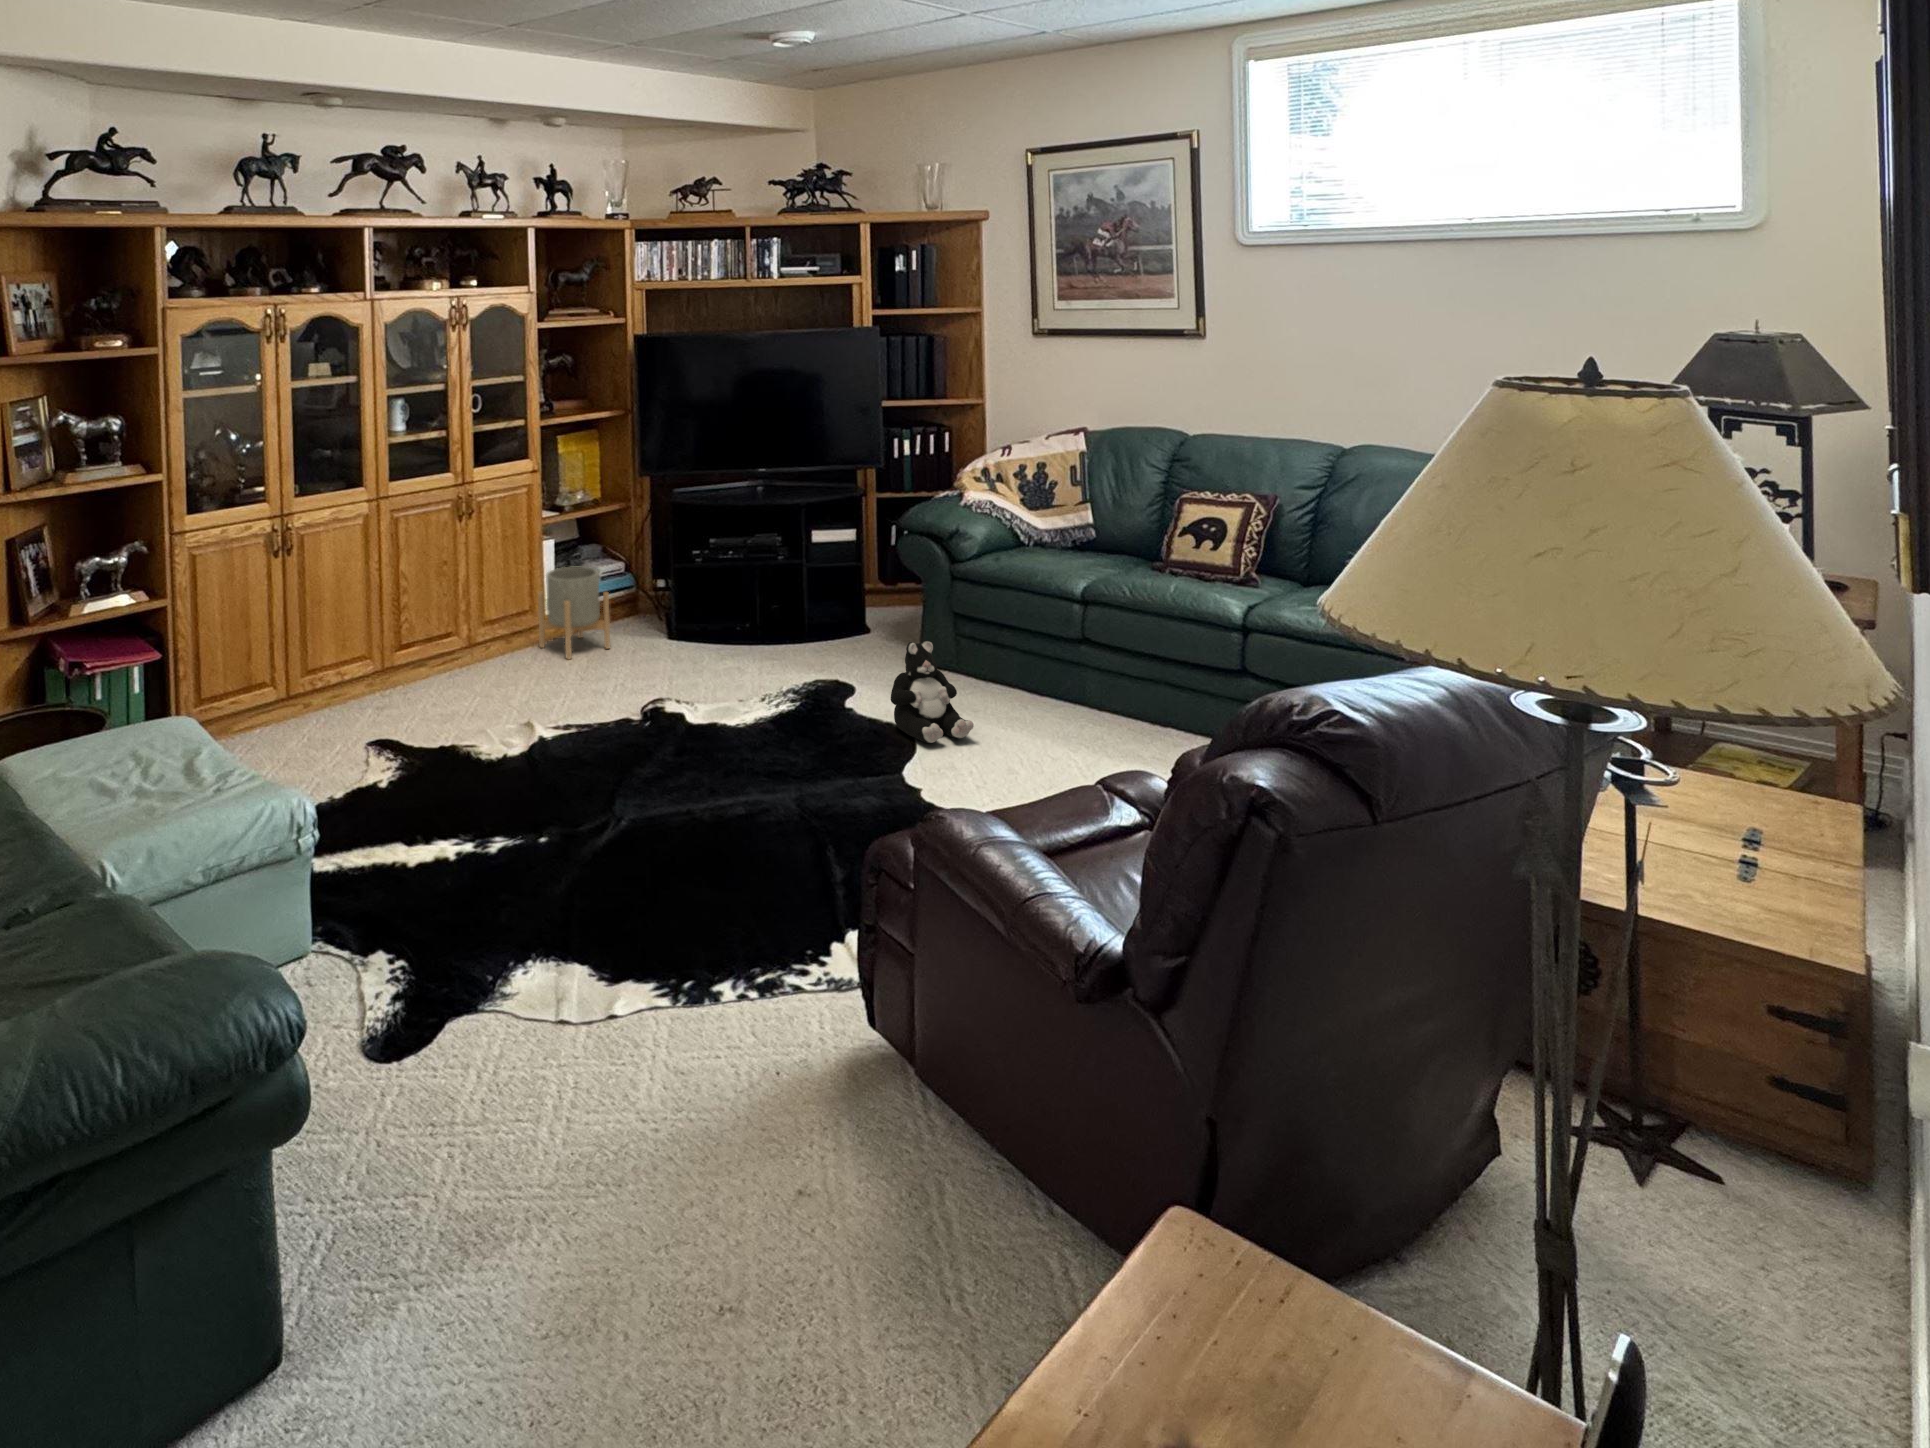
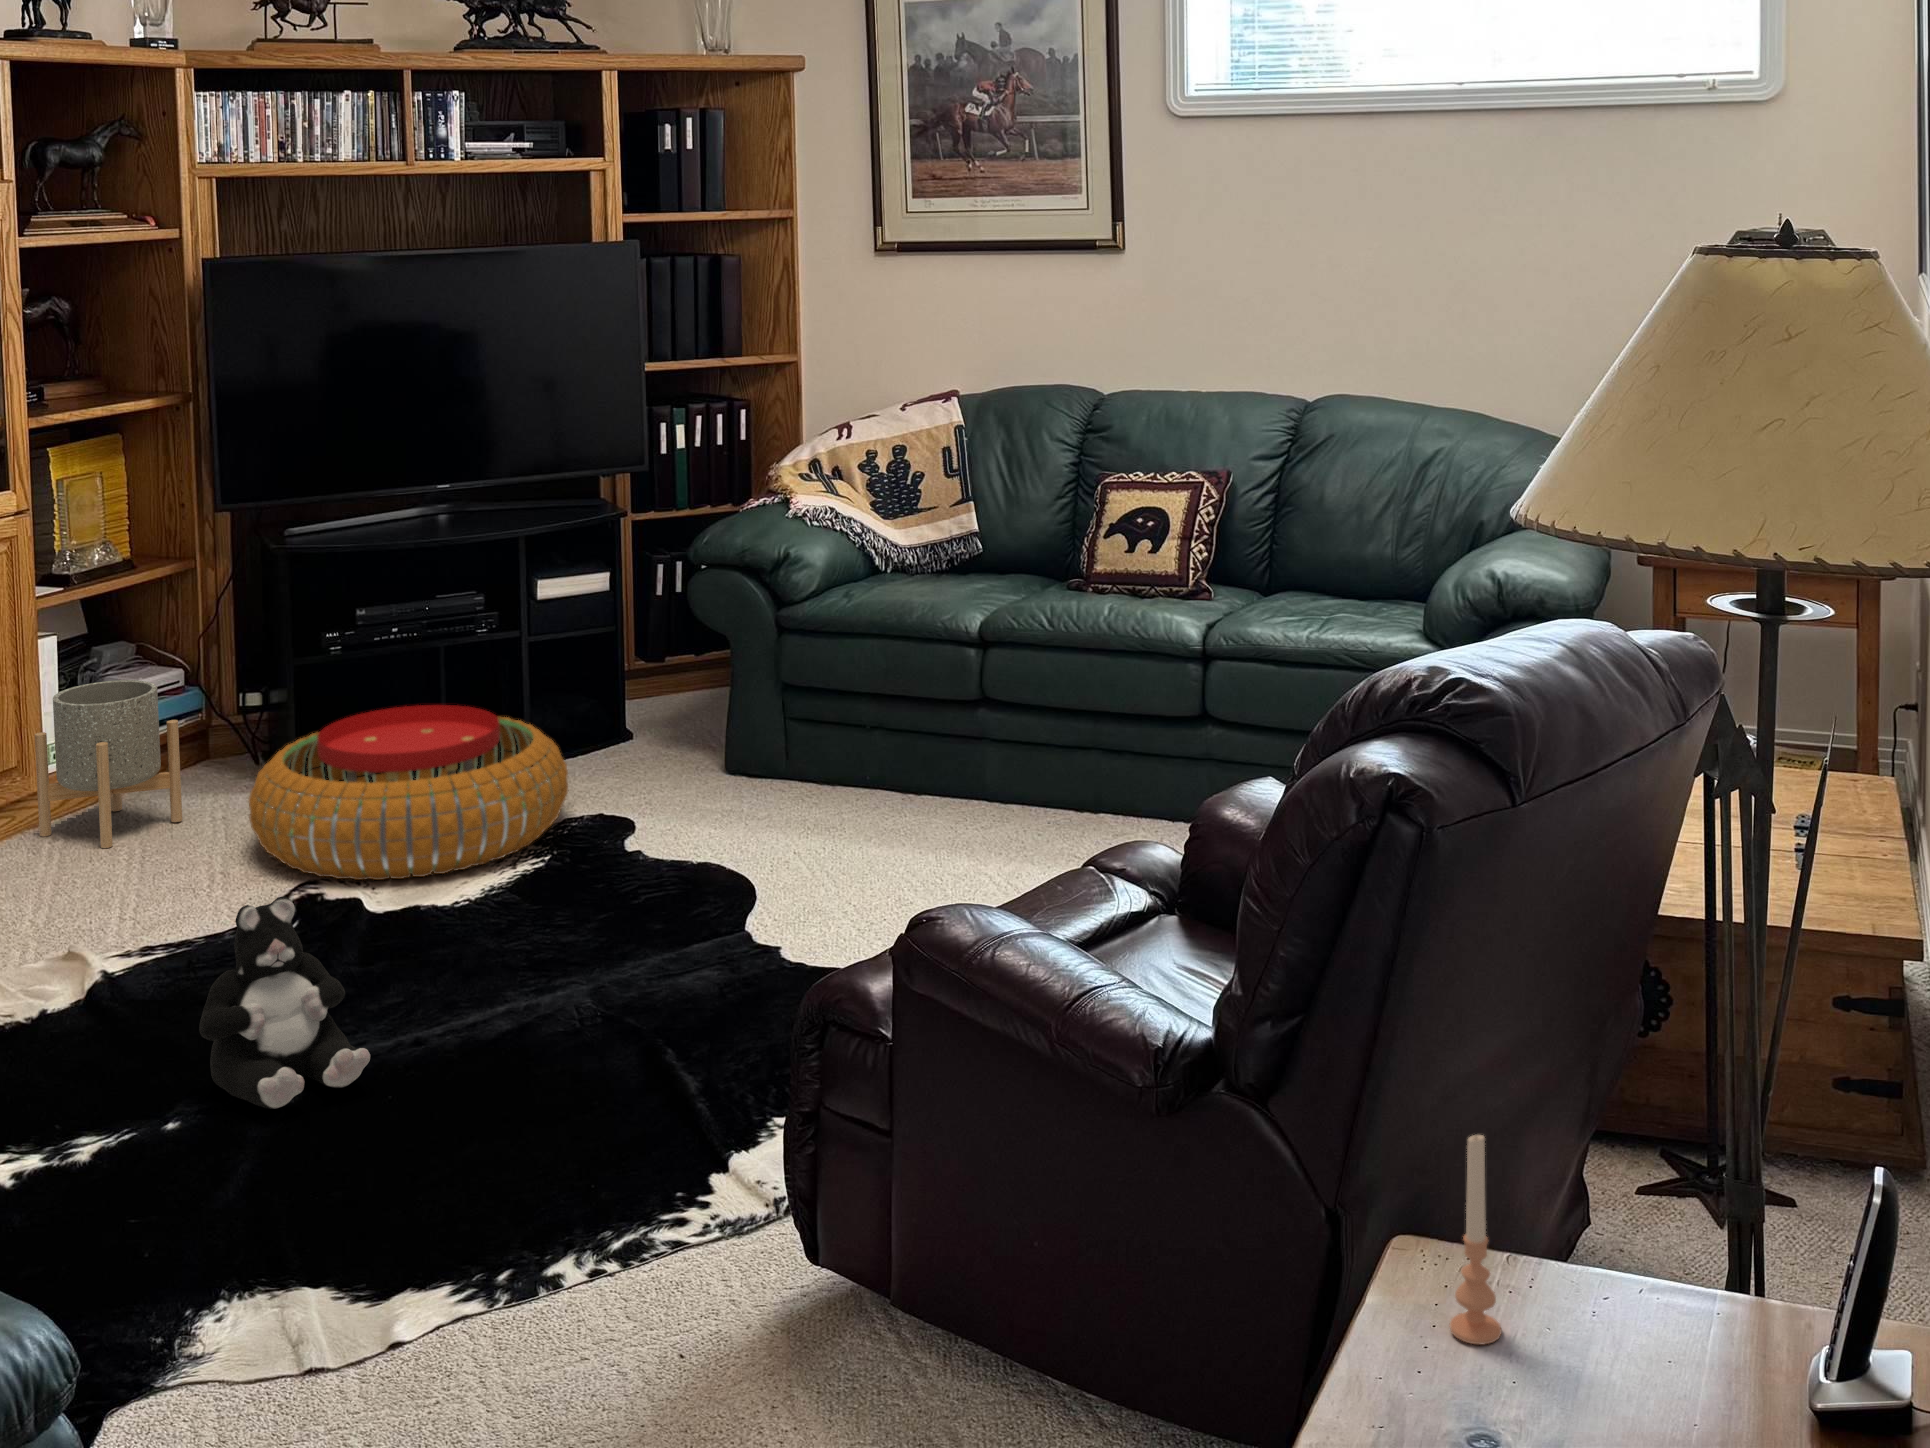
pouf: none [636,598,815,703] -> present [249,705,569,880]
plush toy: present [891,640,974,743] -> present [199,896,370,1109]
candle: none [1212,1166,1261,1361] -> present [1450,1134,1502,1344]

